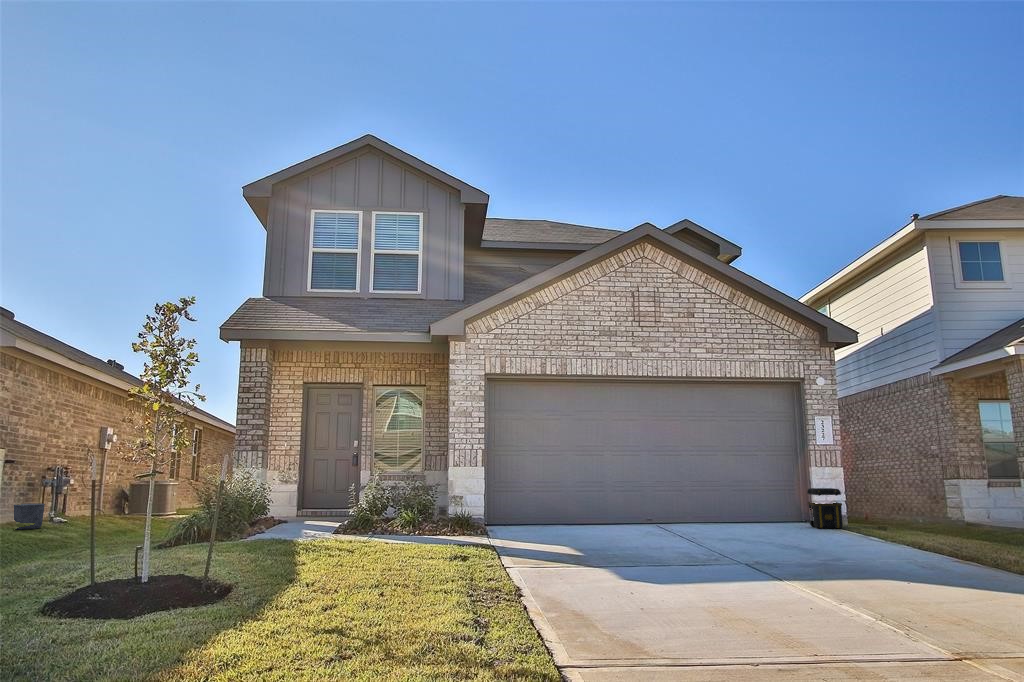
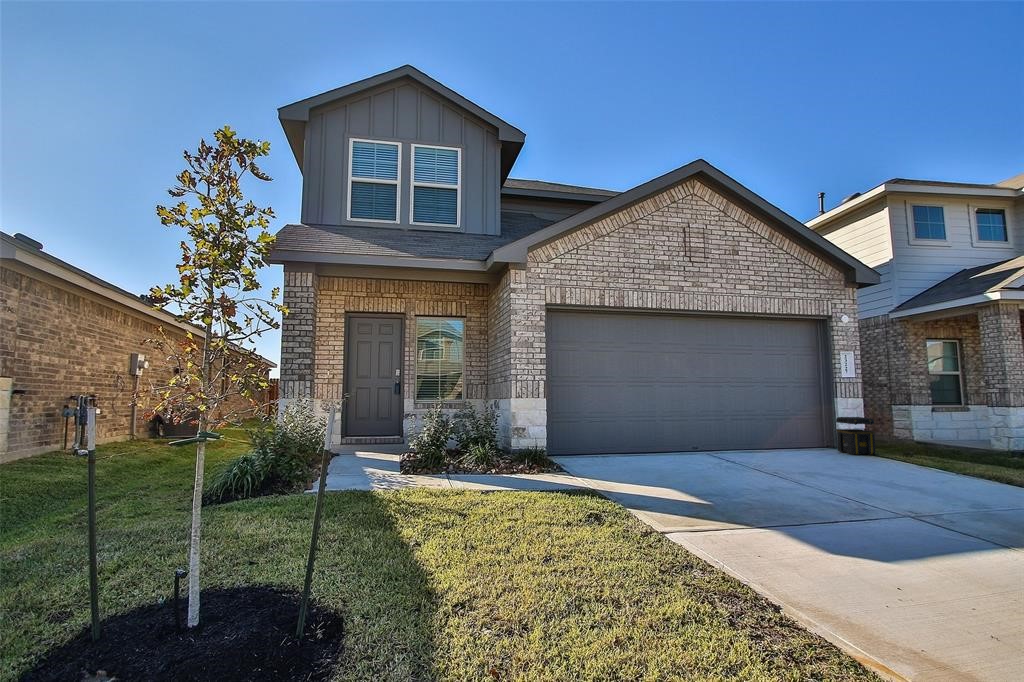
planter: present [14,504,45,530] -> none [24,436,63,465]

